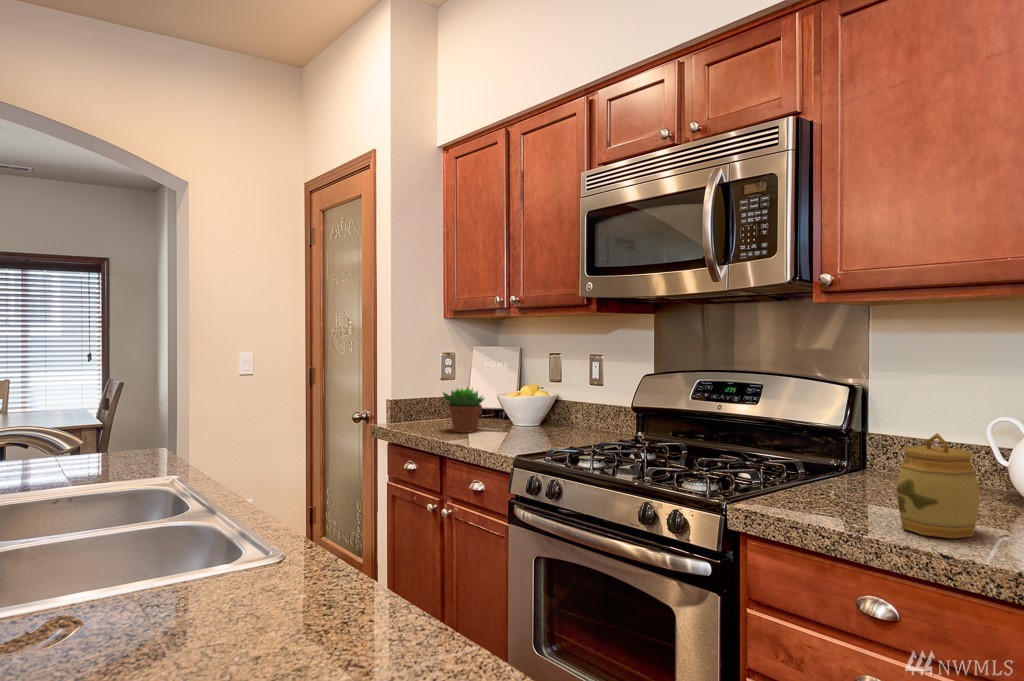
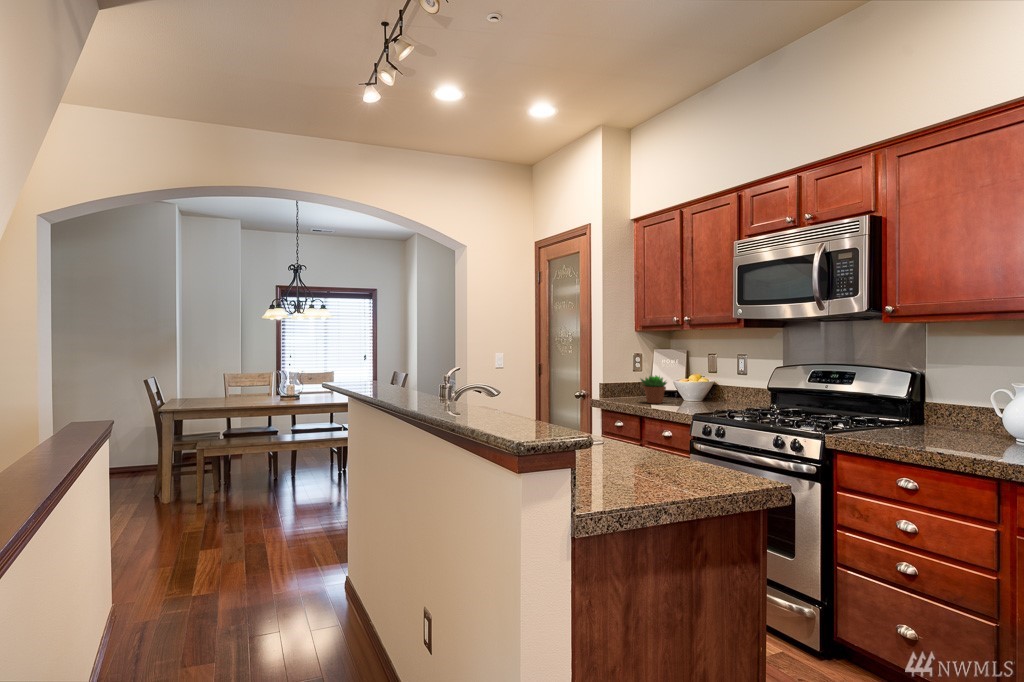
jar: present [897,434,980,538] -> none [920,394,967,448]

